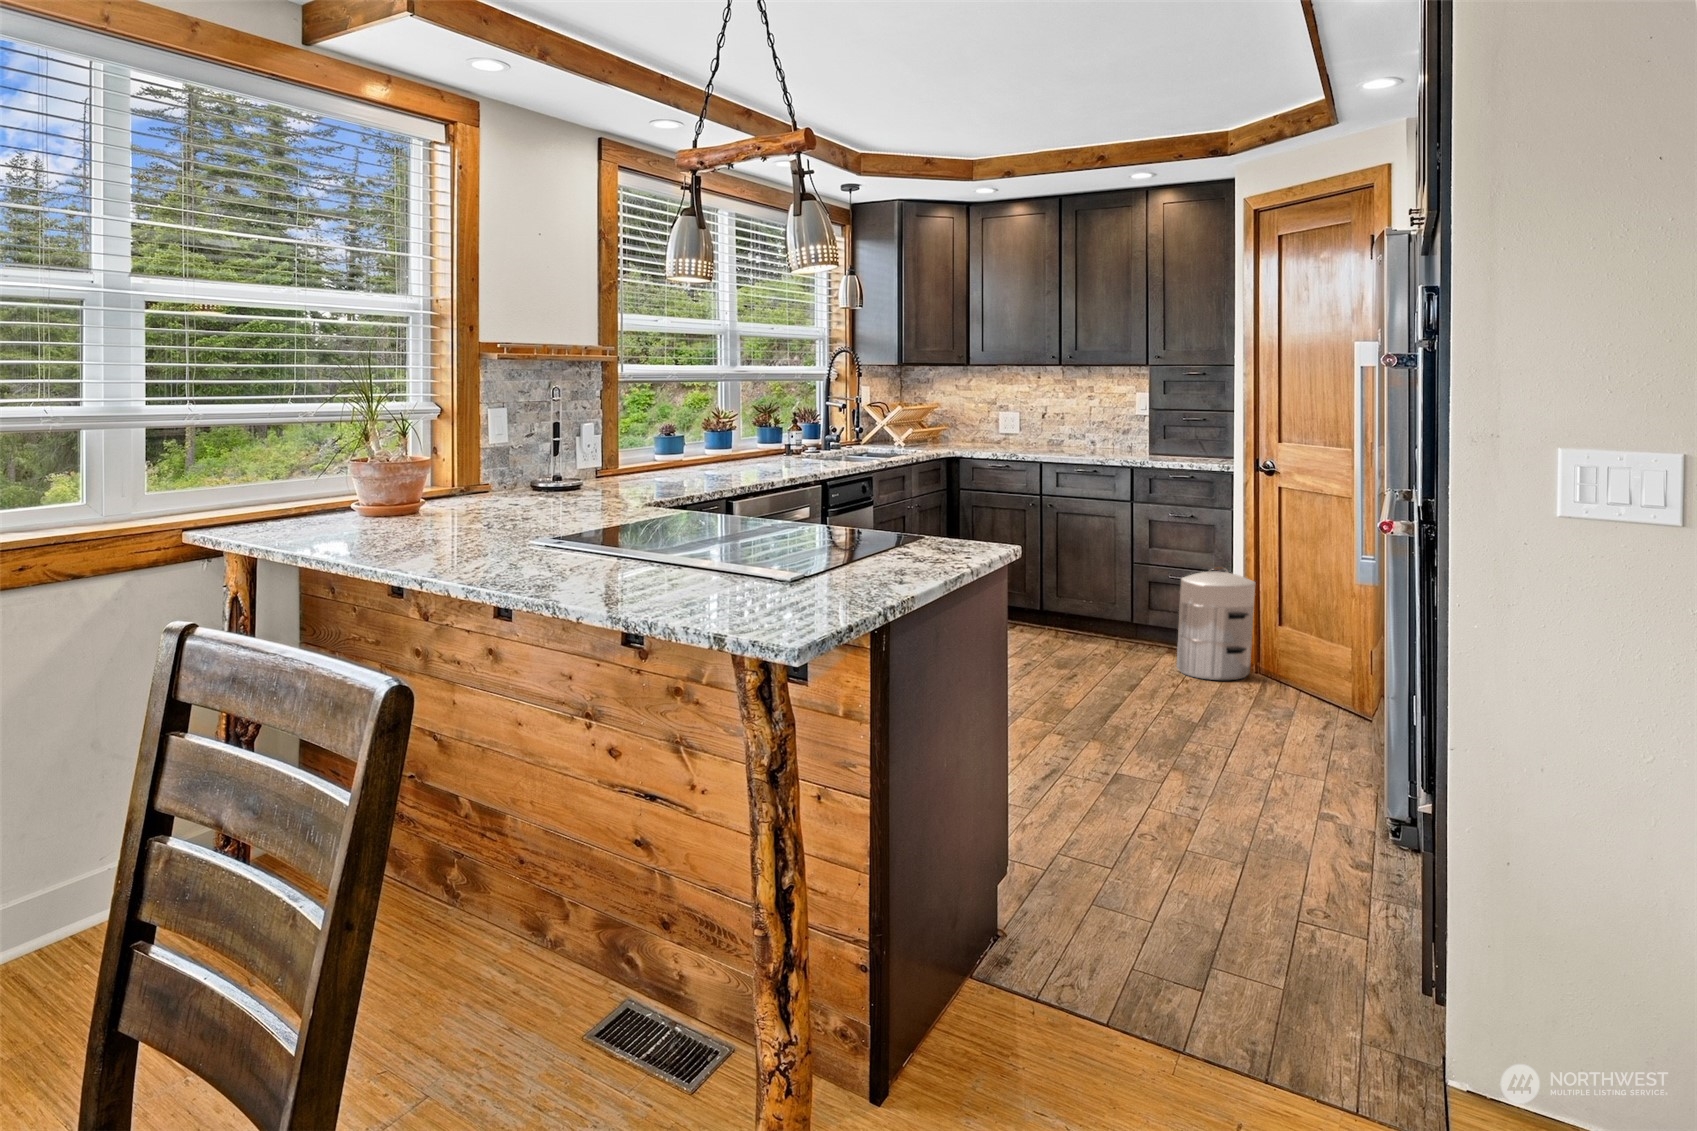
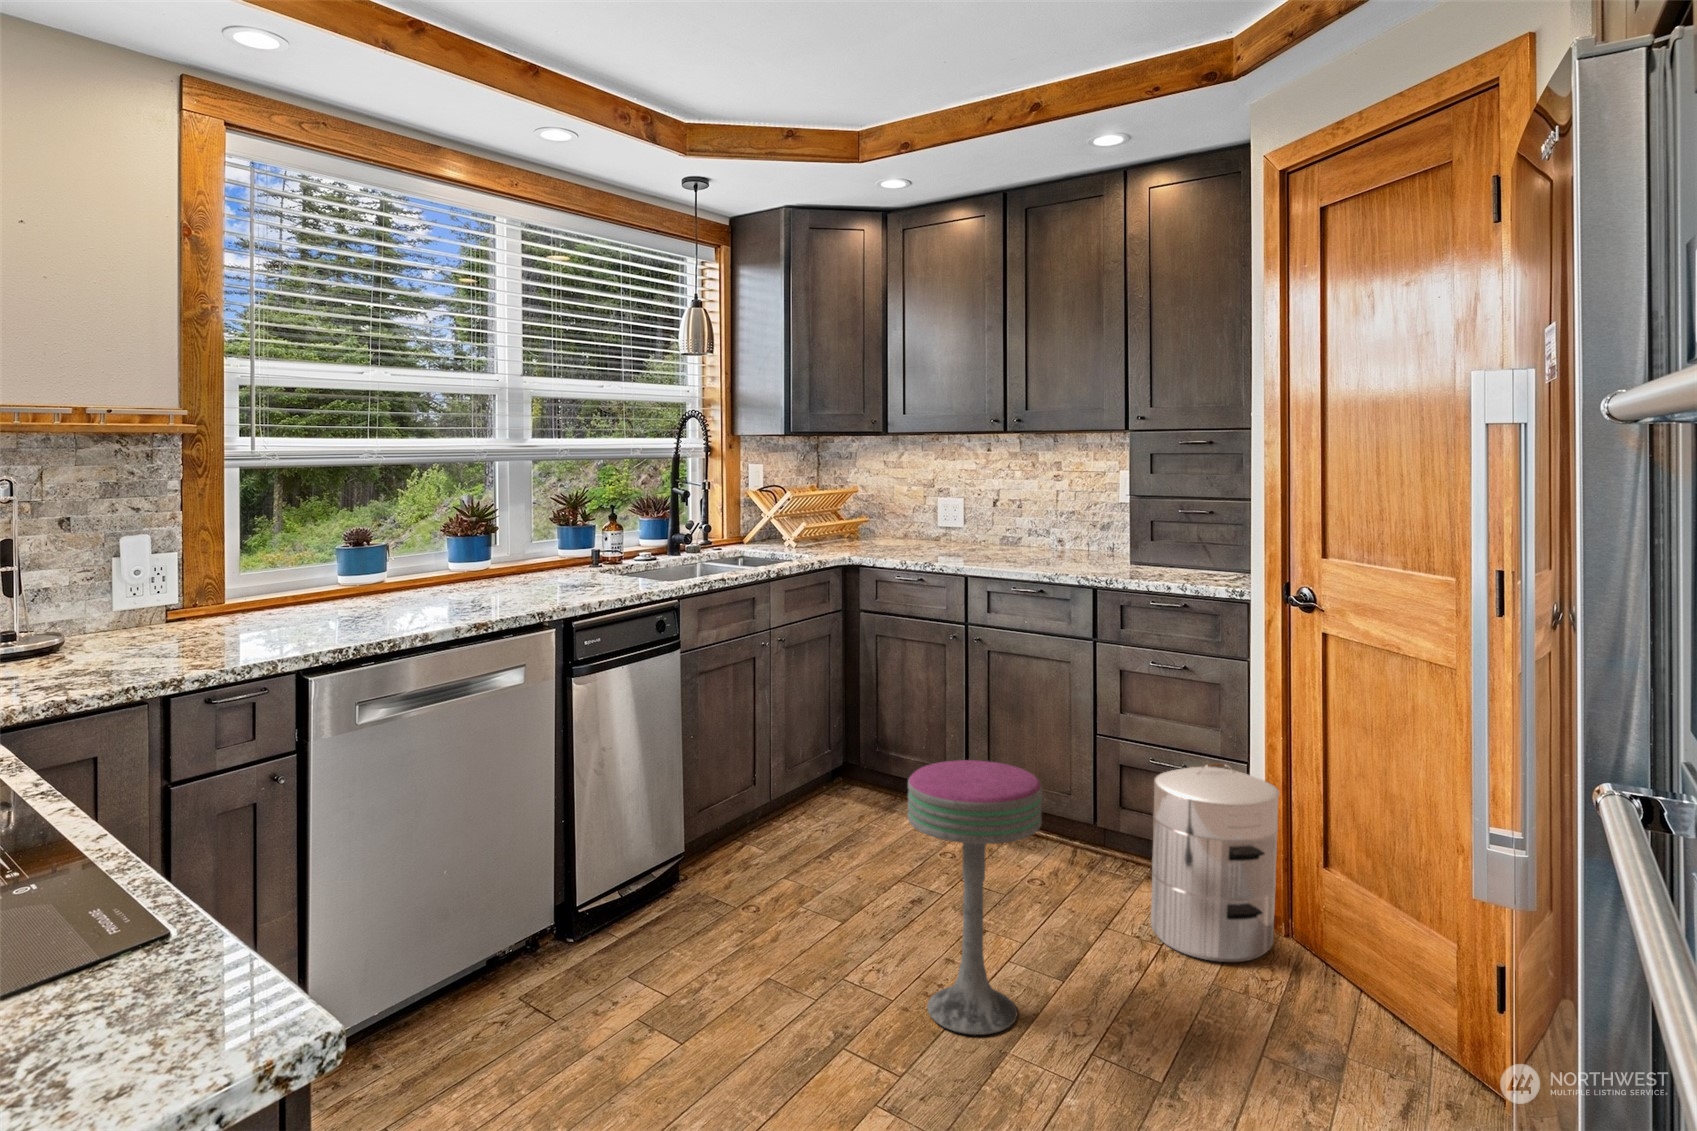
bar stool: none [1057,560,1136,707] -> present [908,760,1042,1035]

